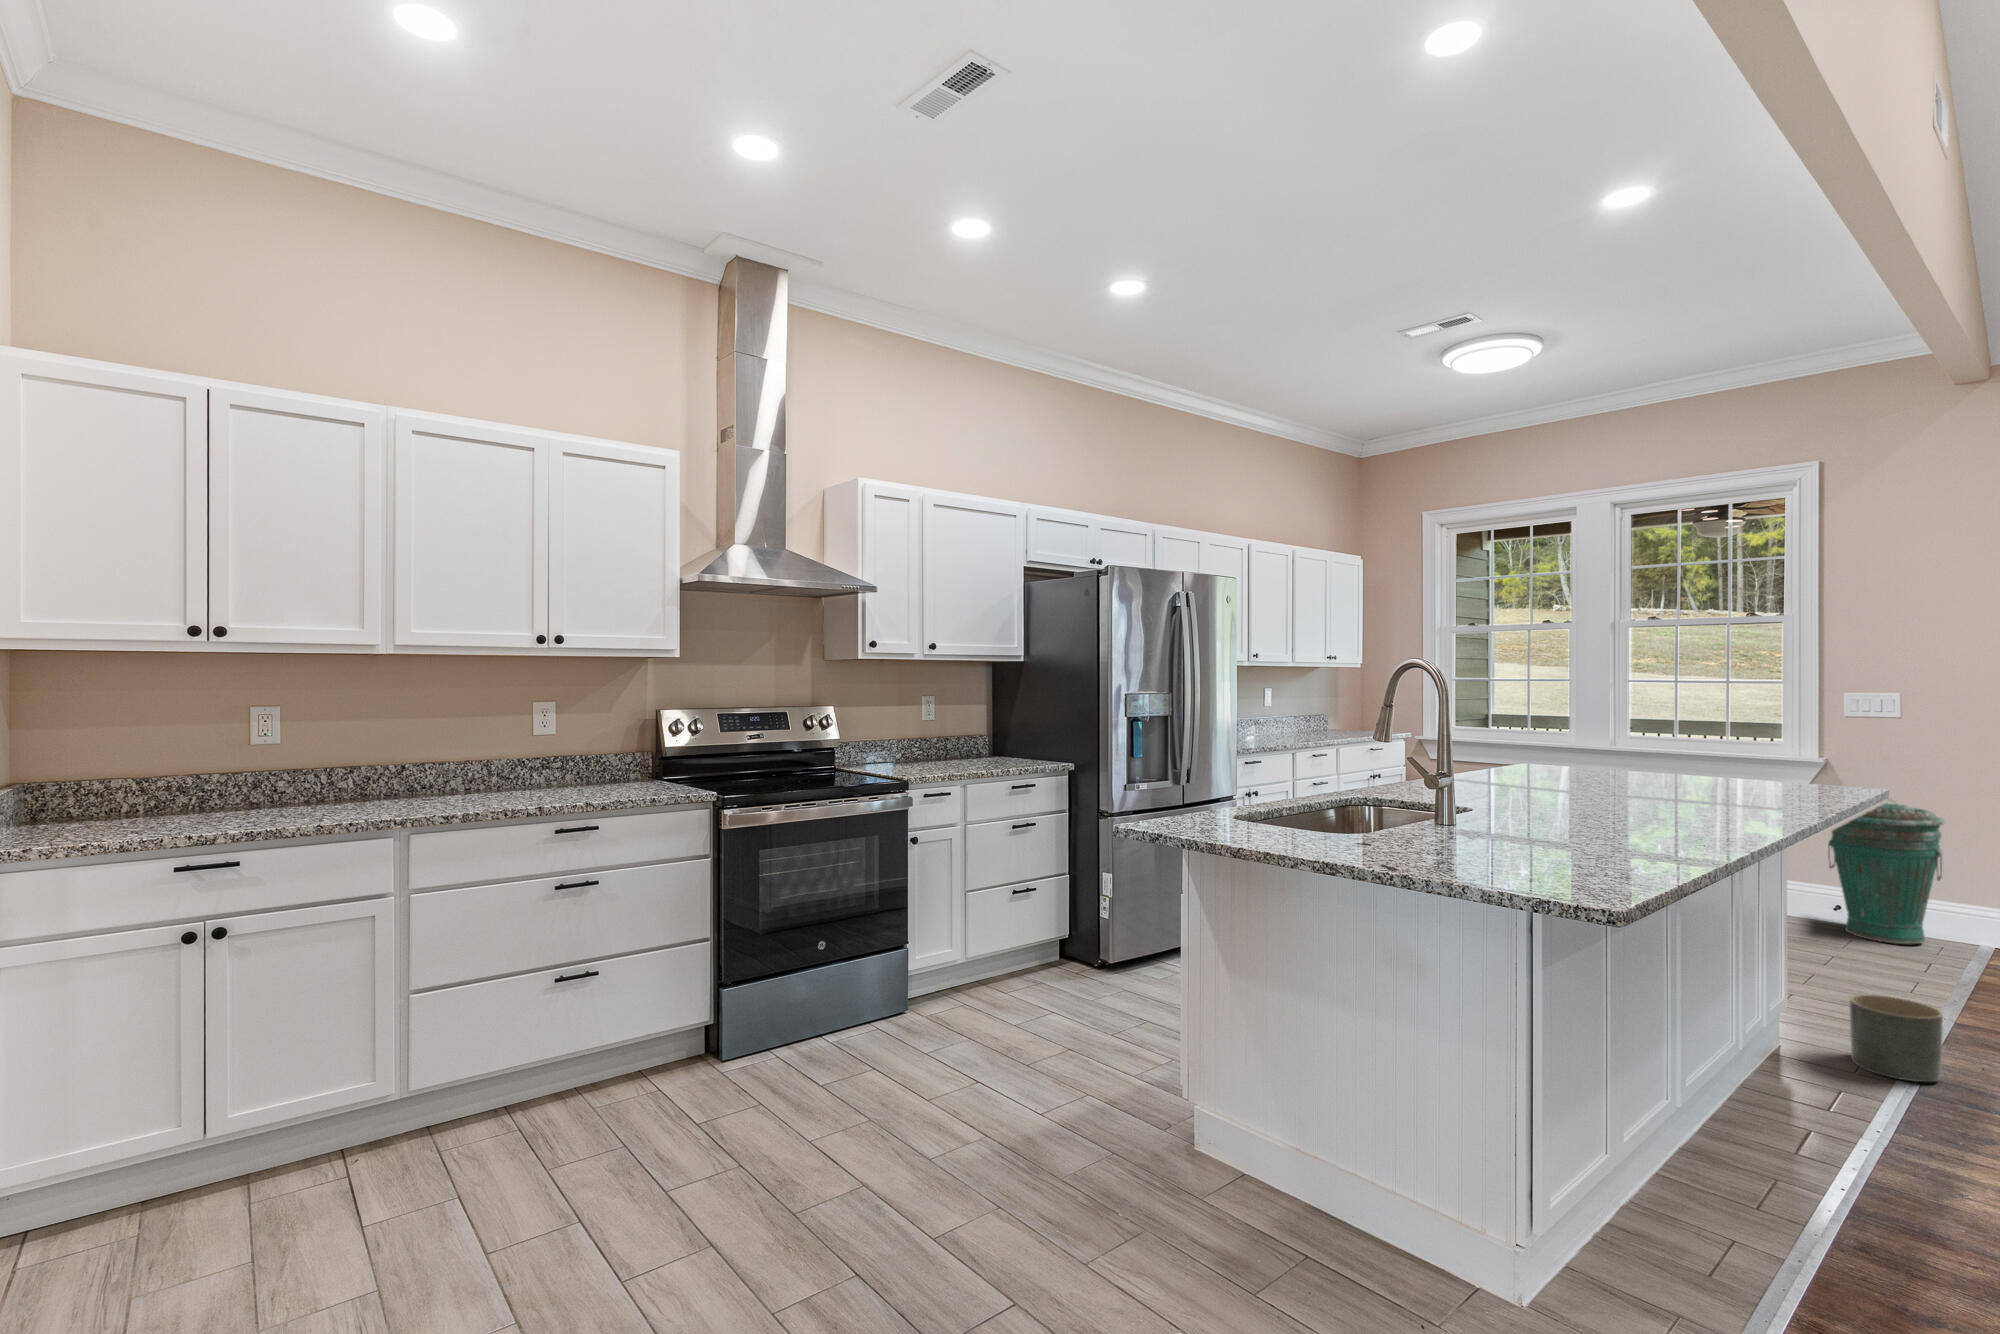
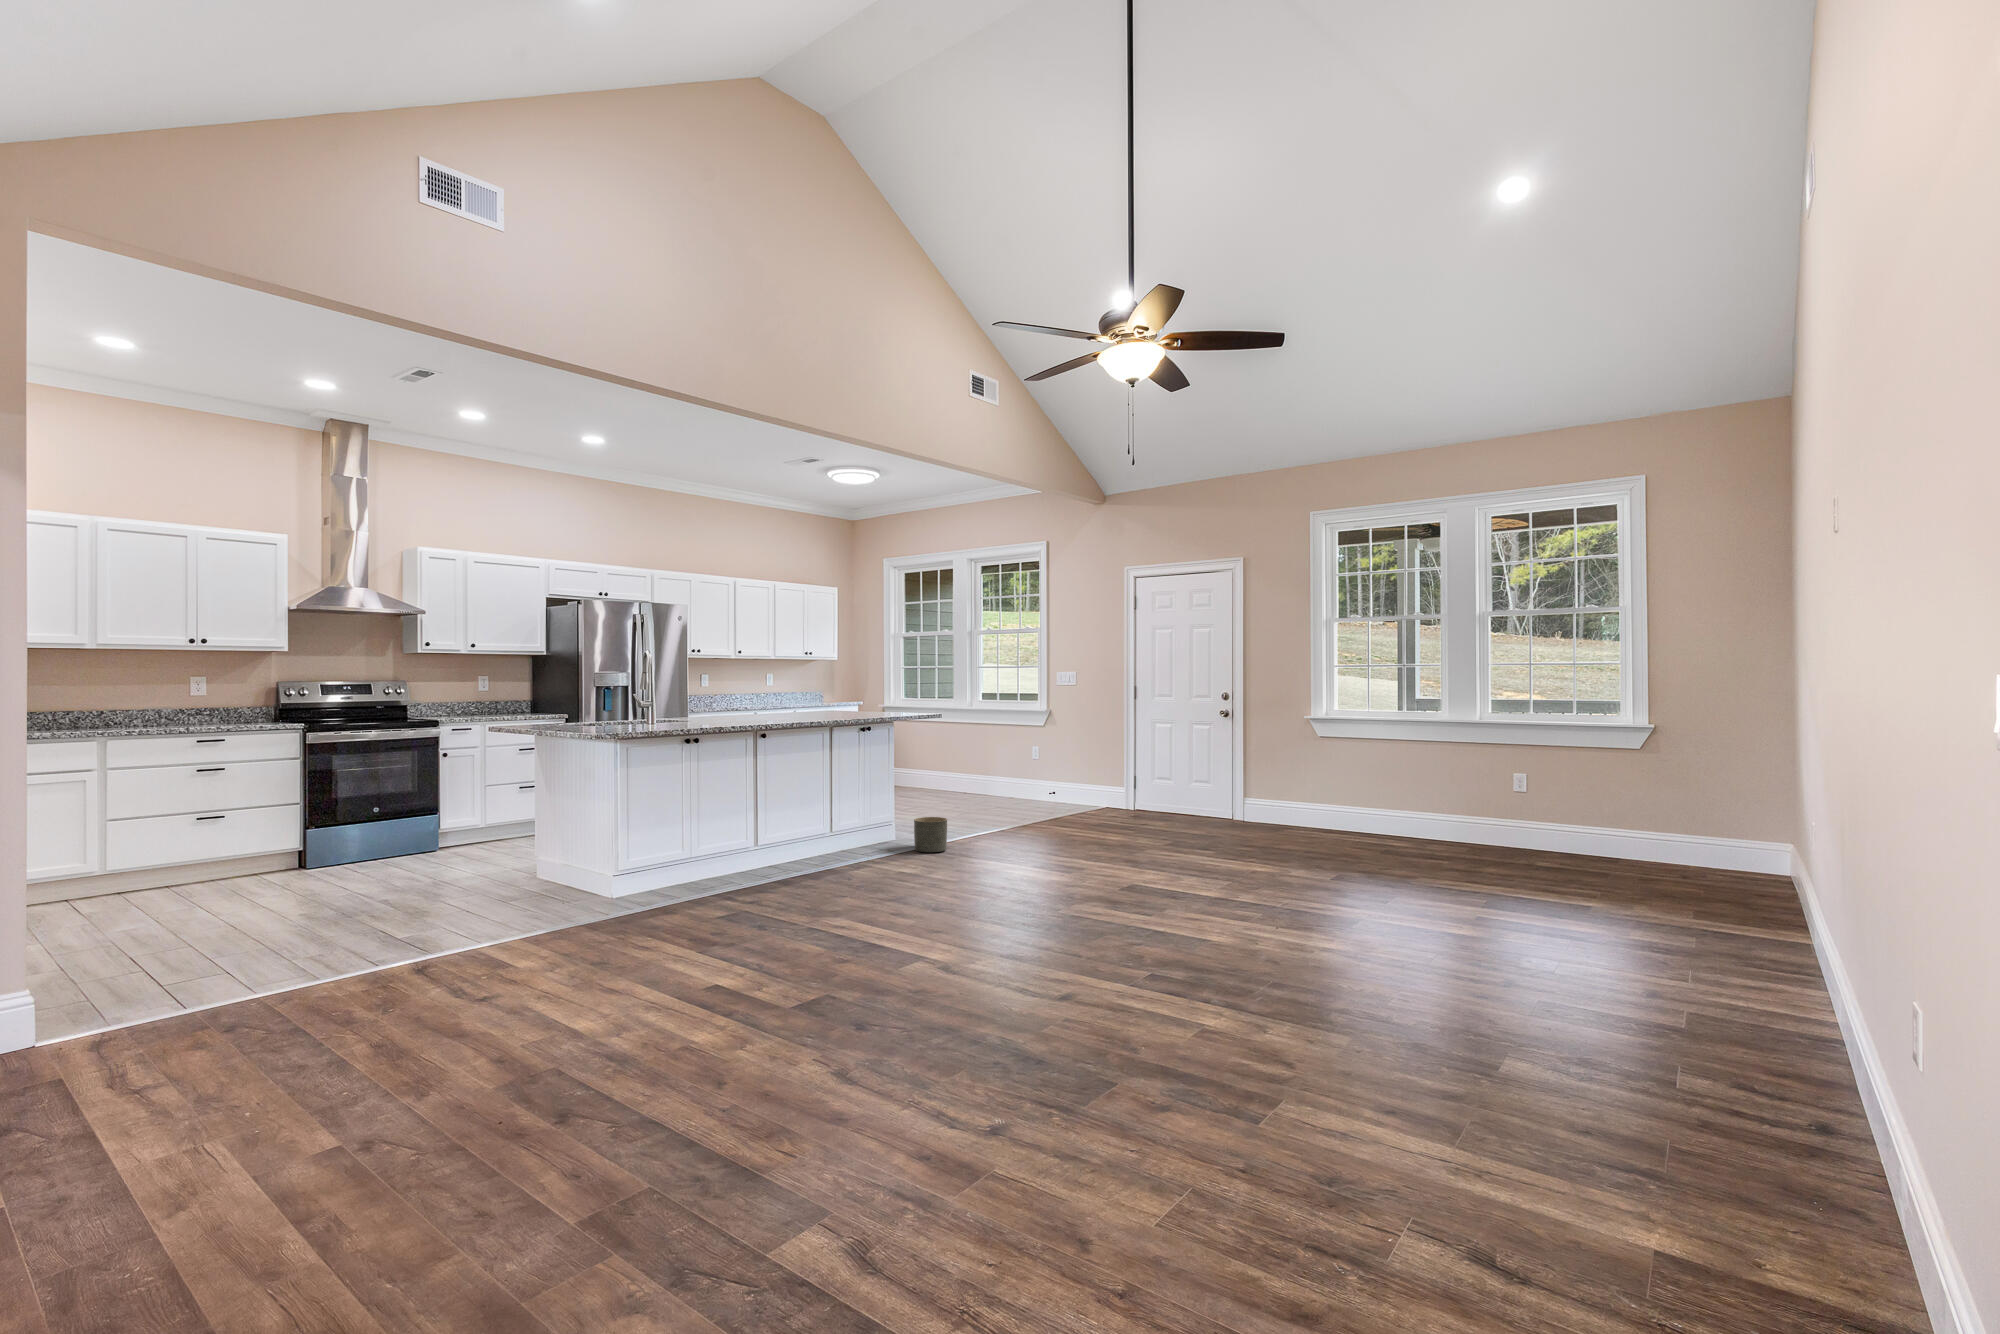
trash can: present [1829,802,1945,944] -> none [1037,732,1086,811]

